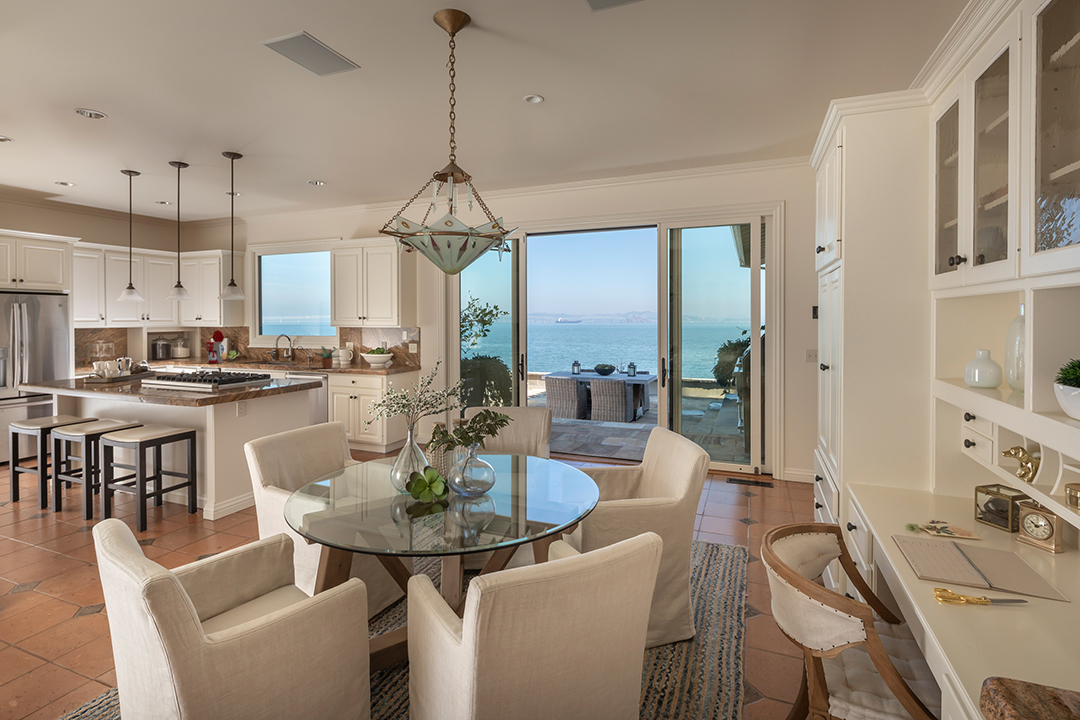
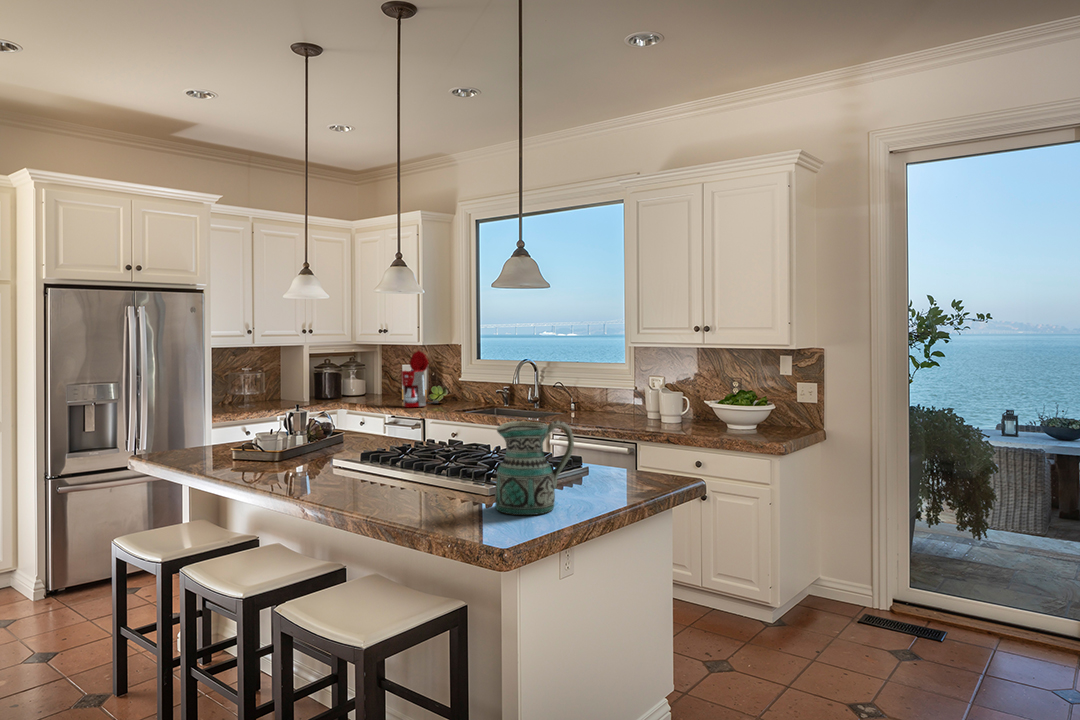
potted plant: present [315,346,340,368] -> none [607,381,660,425]
ceramic pitcher: none [196,358,233,394] -> present [495,421,574,515]

